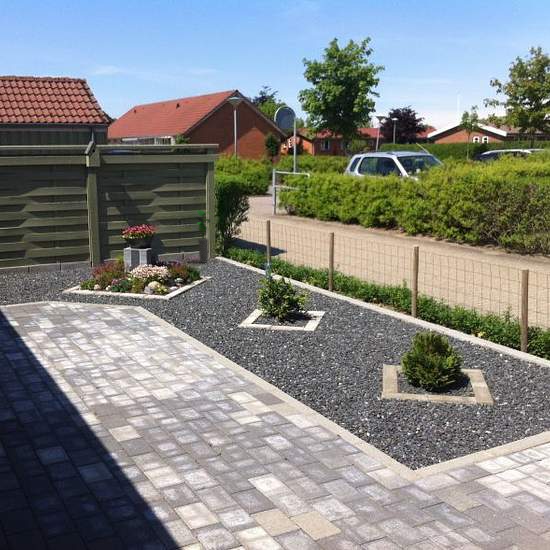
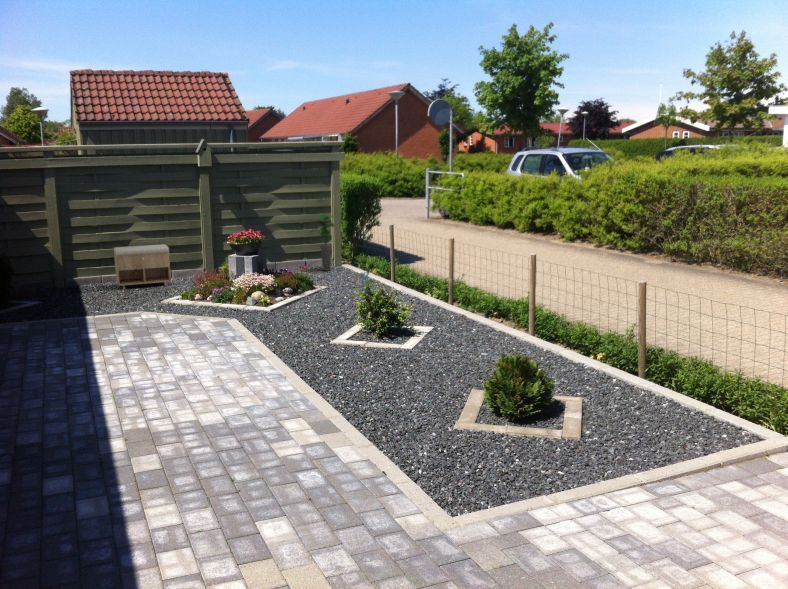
storage bench: none [9,239,64,281] -> present [114,244,171,289]

